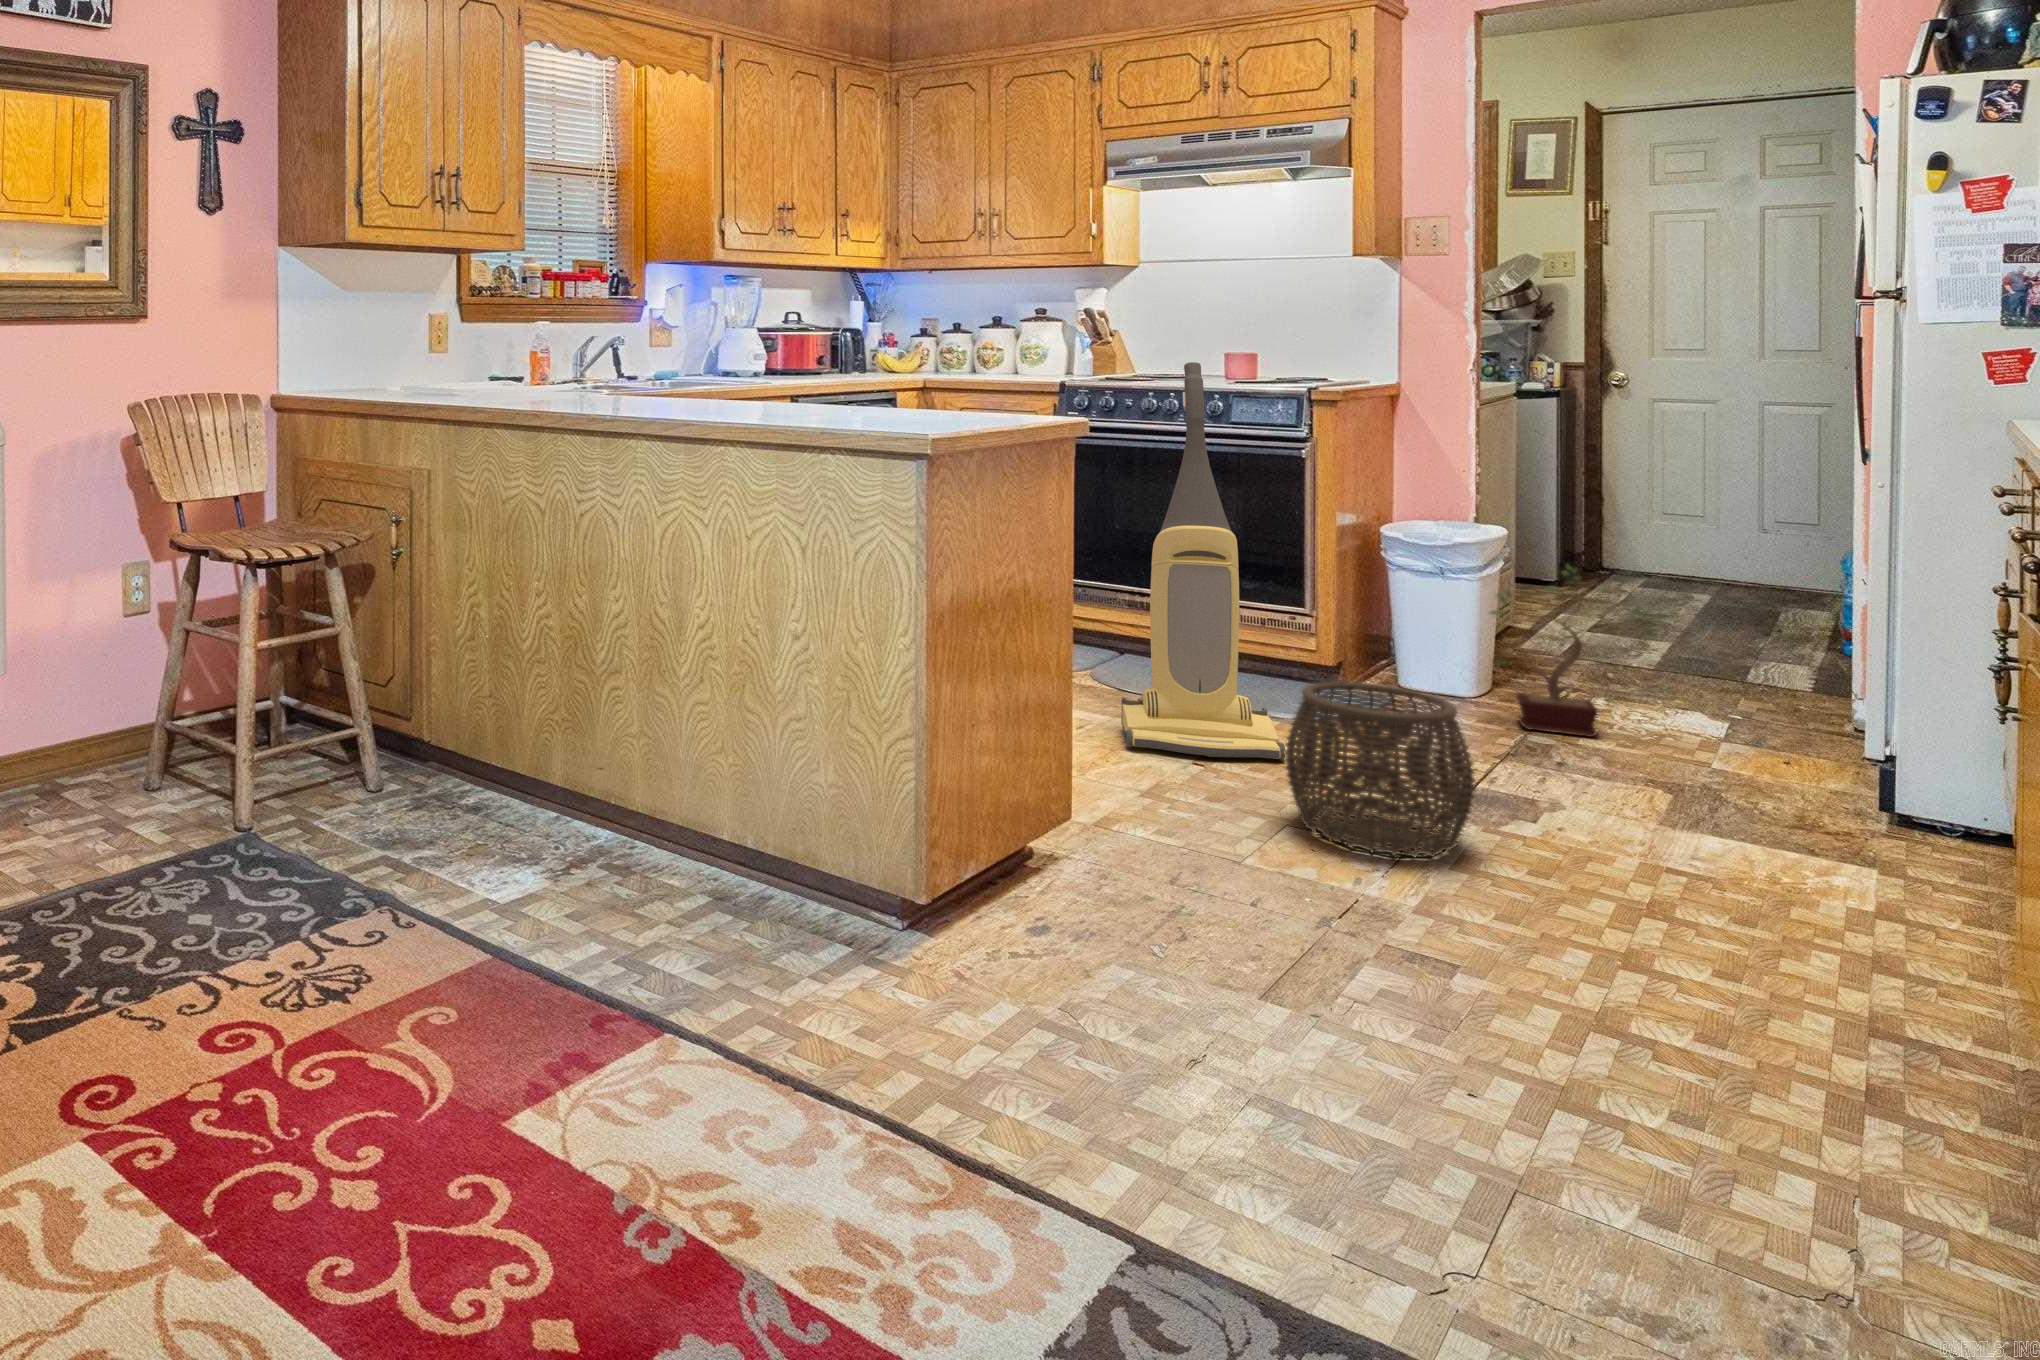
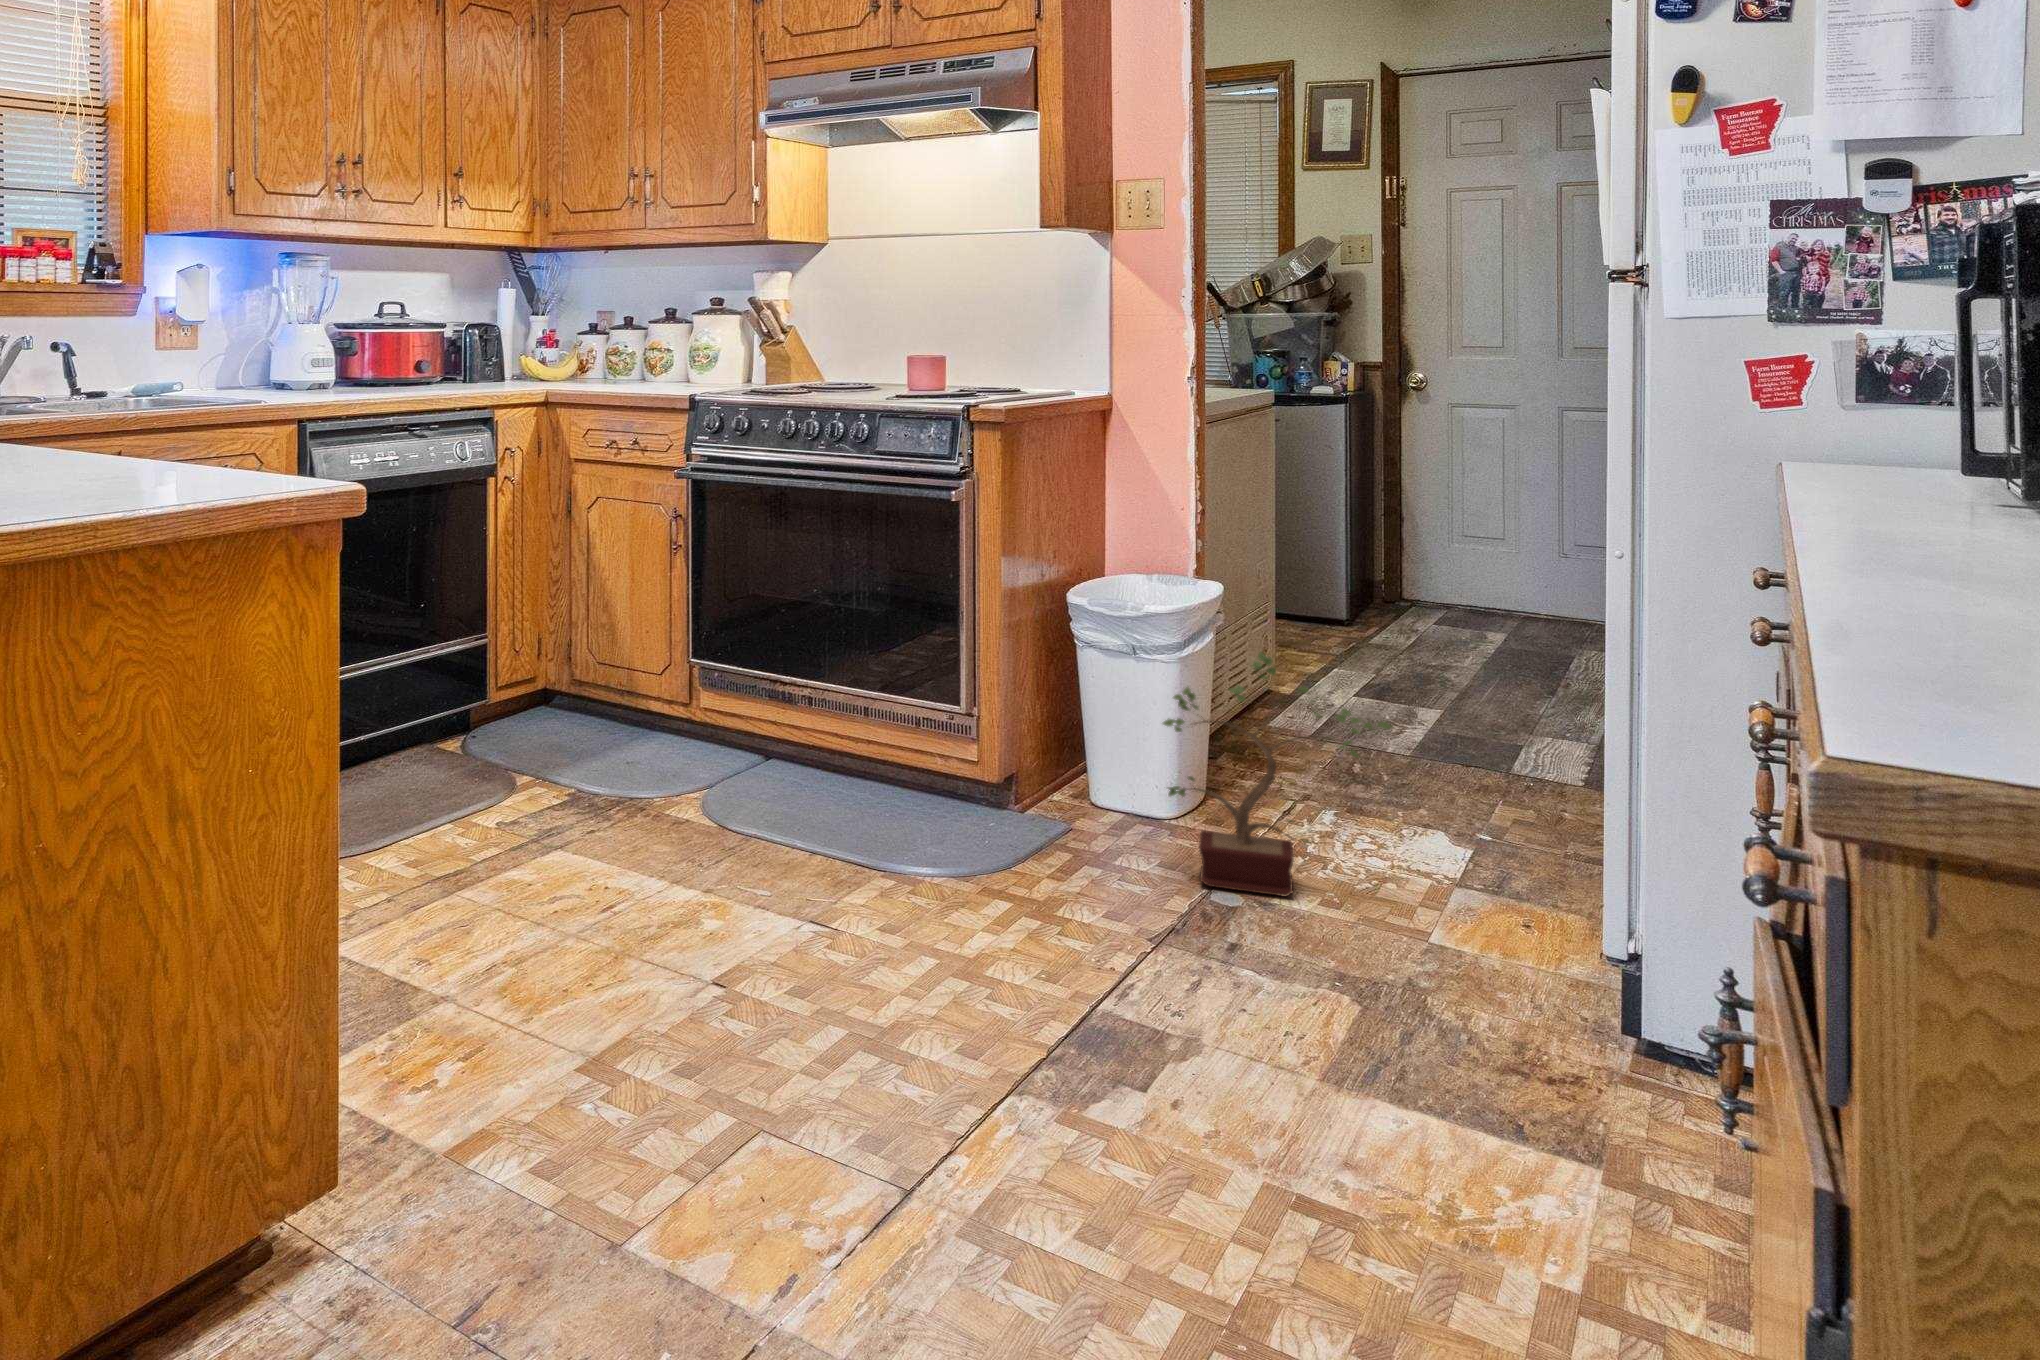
vacuum cleaner: present [1121,362,1285,761] -> none [625,377,842,981]
woven basket: present [1285,681,1476,857] -> none [745,893,1013,1219]

